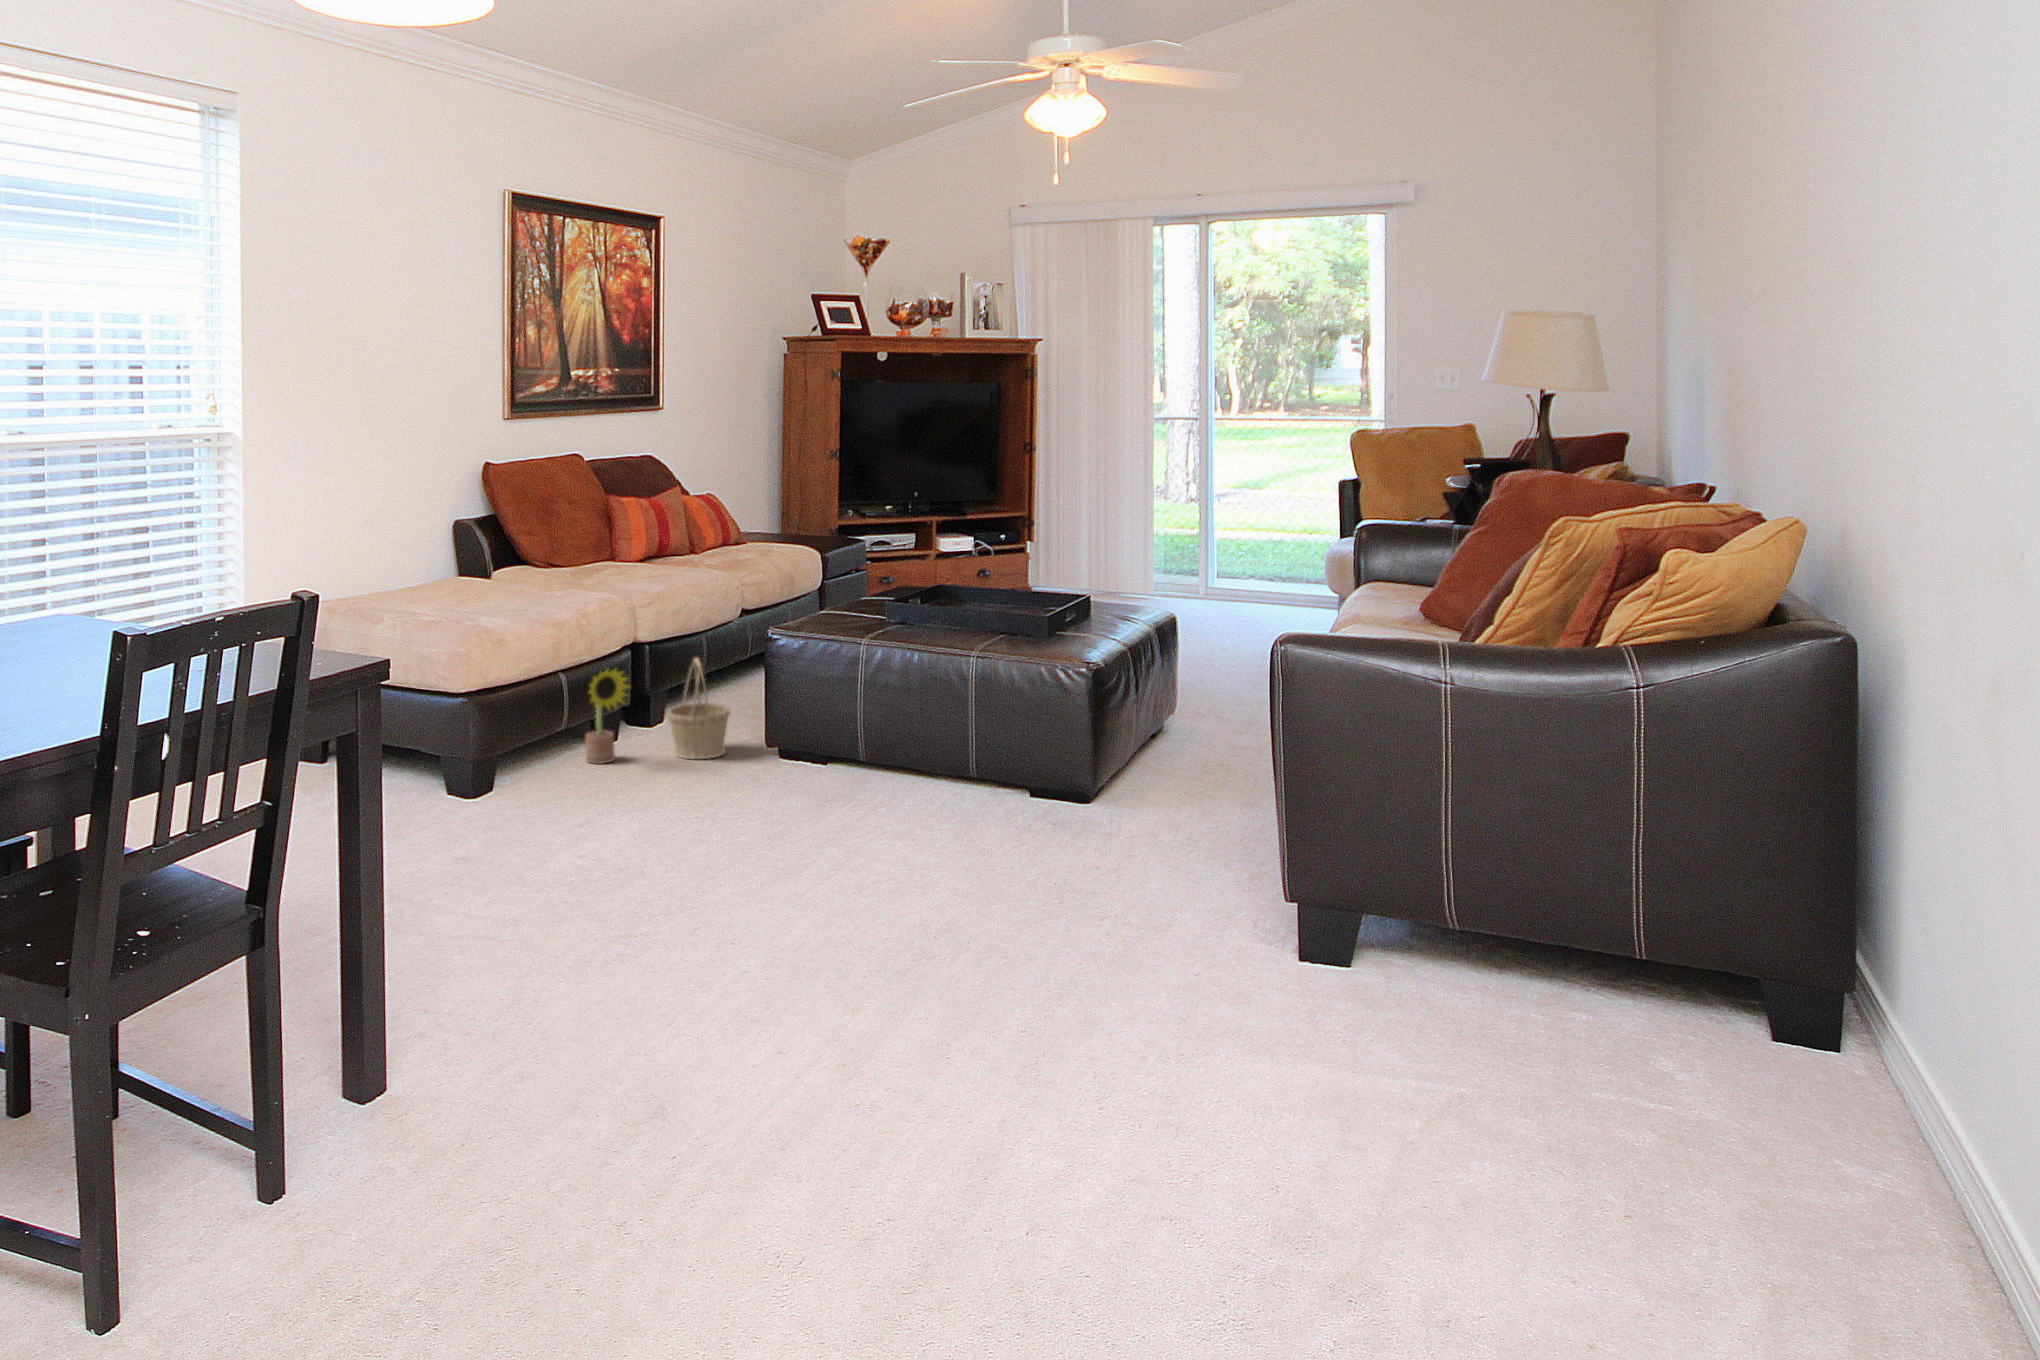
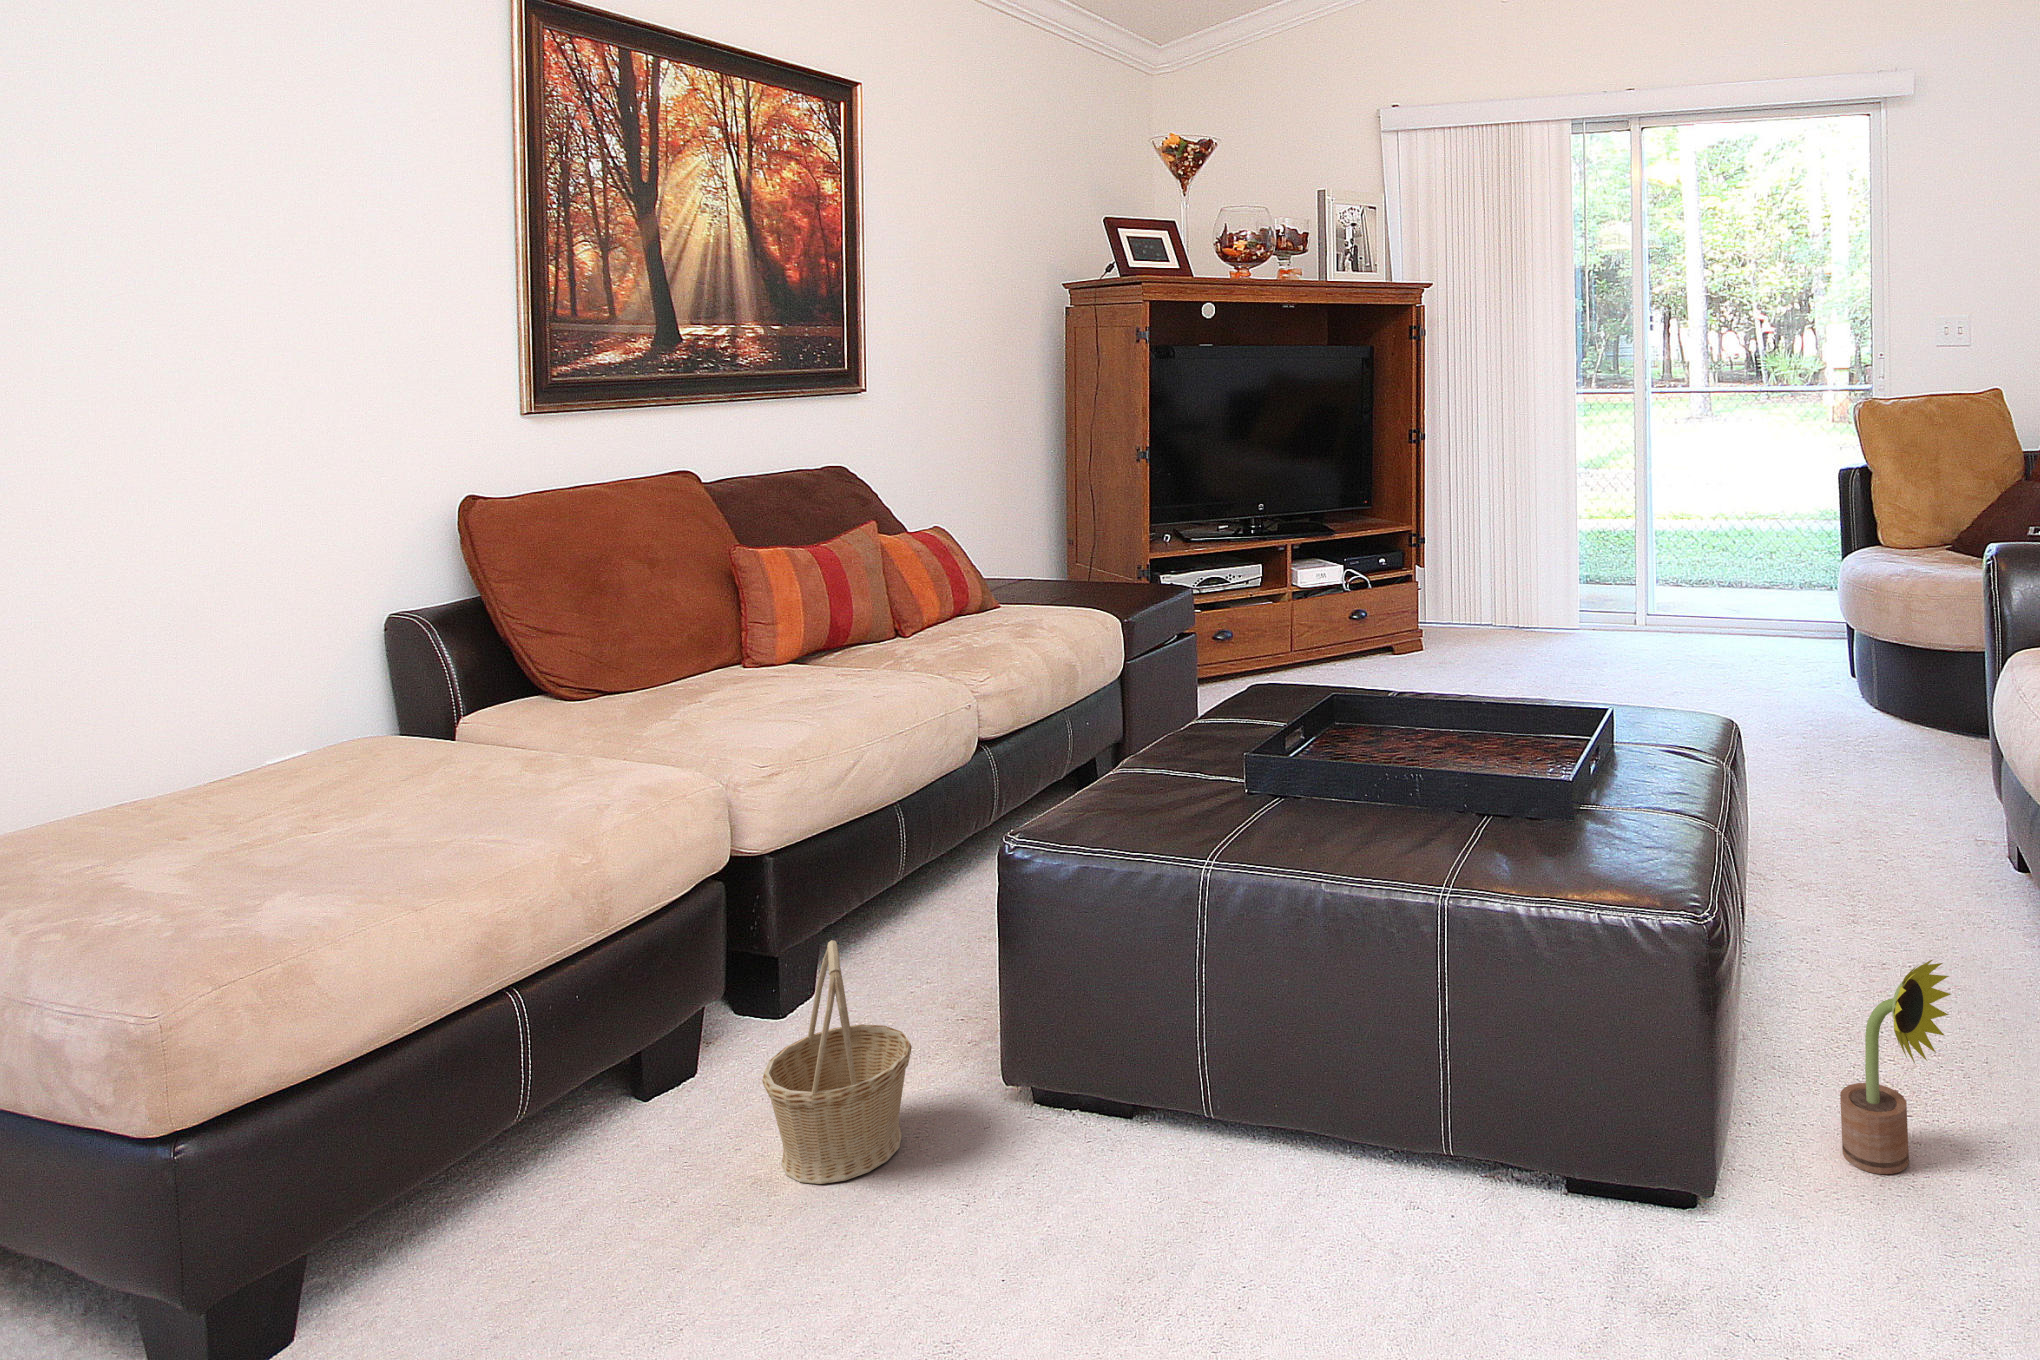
decorative plant: present [586,669,629,764] -> present [1840,960,1951,1174]

